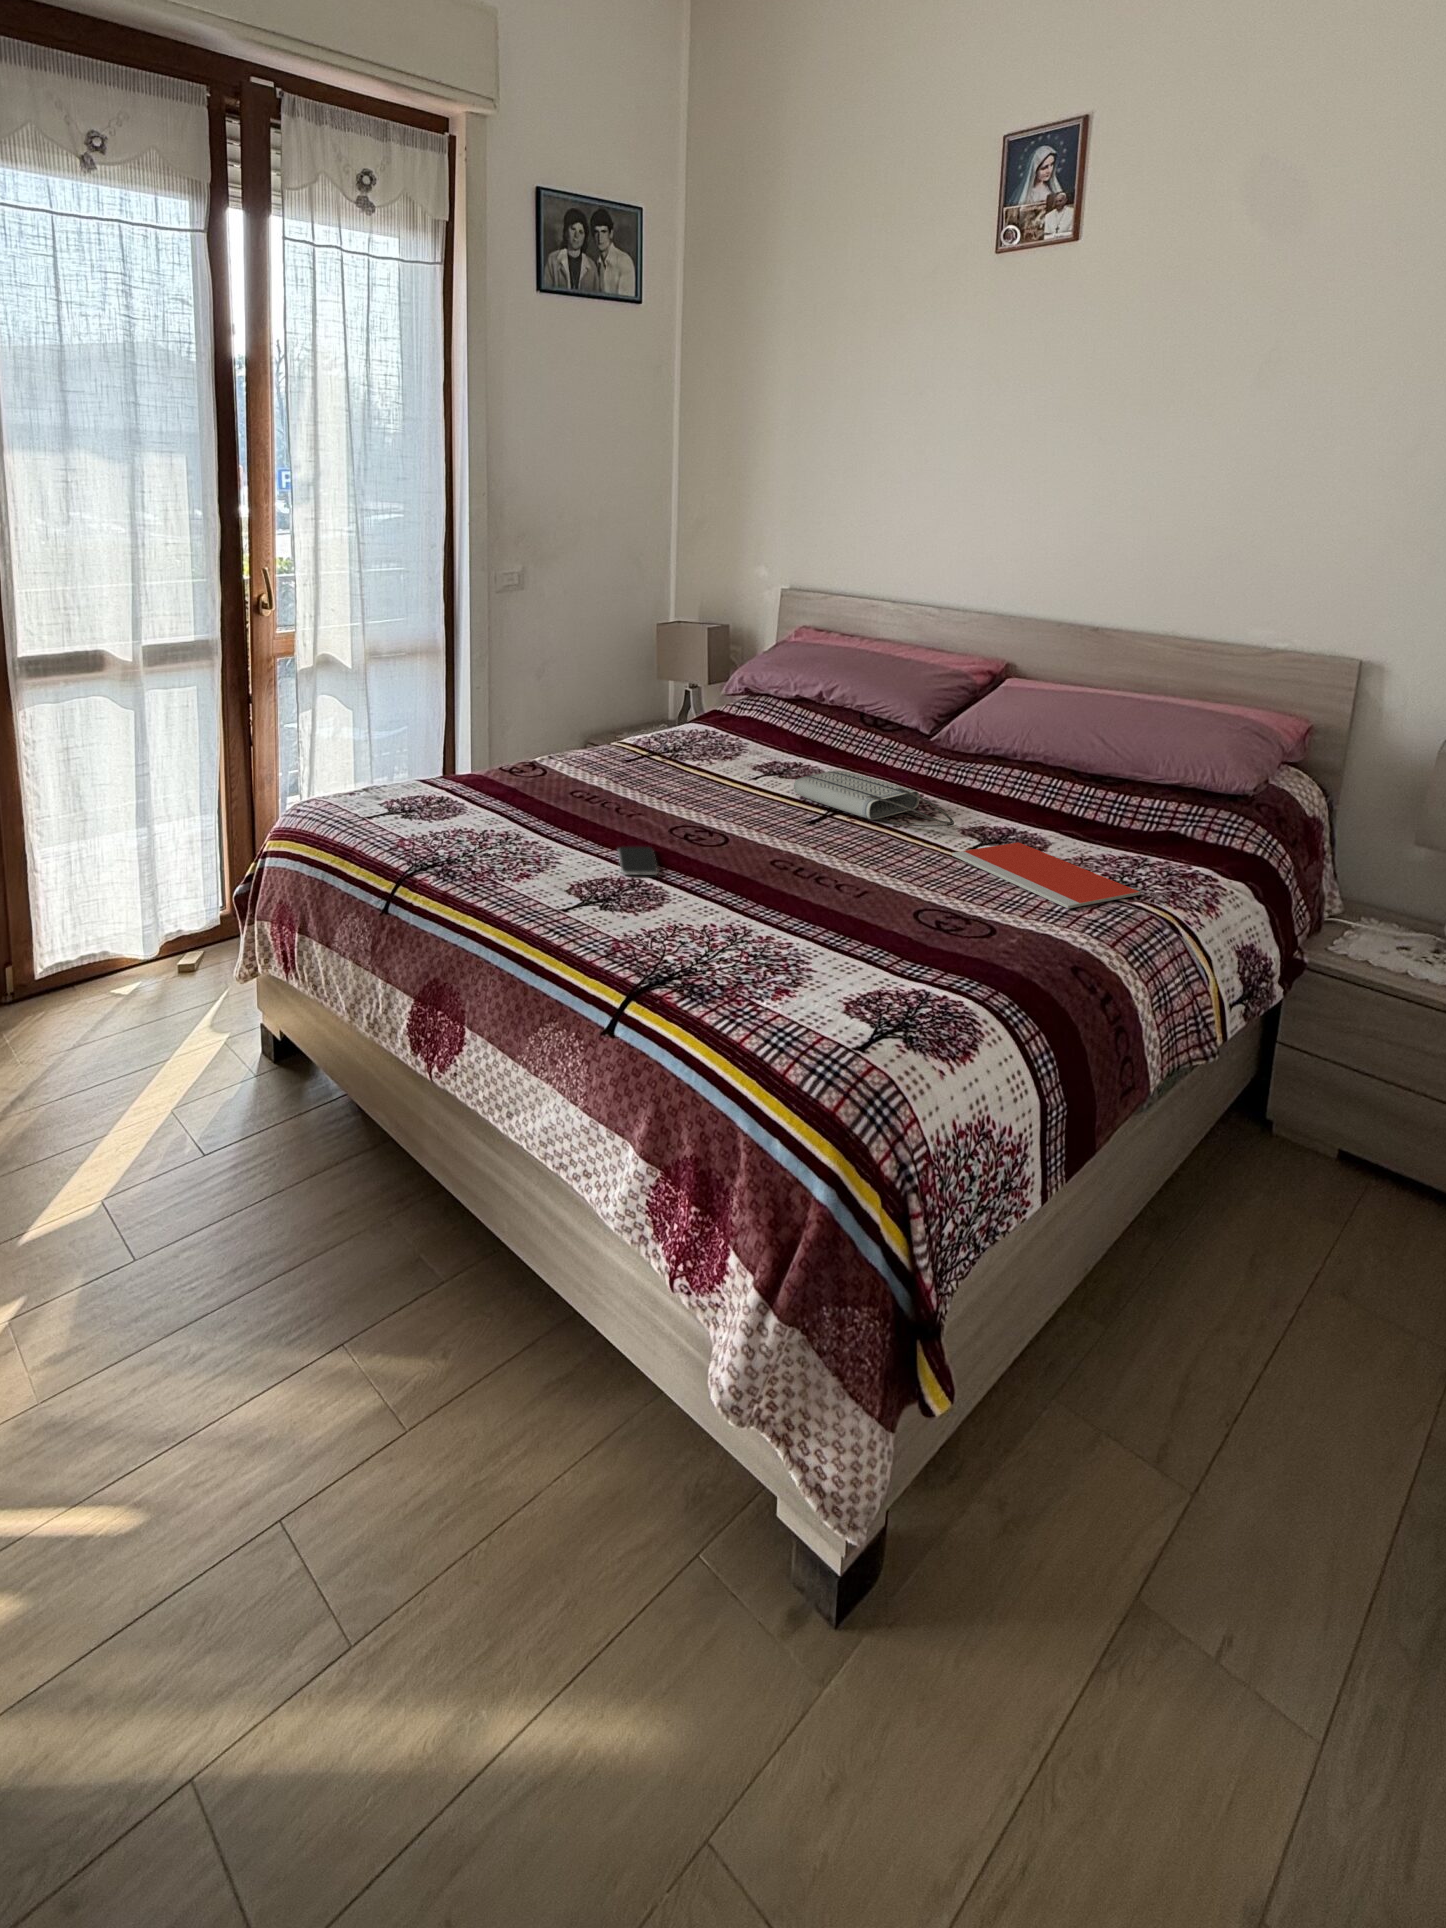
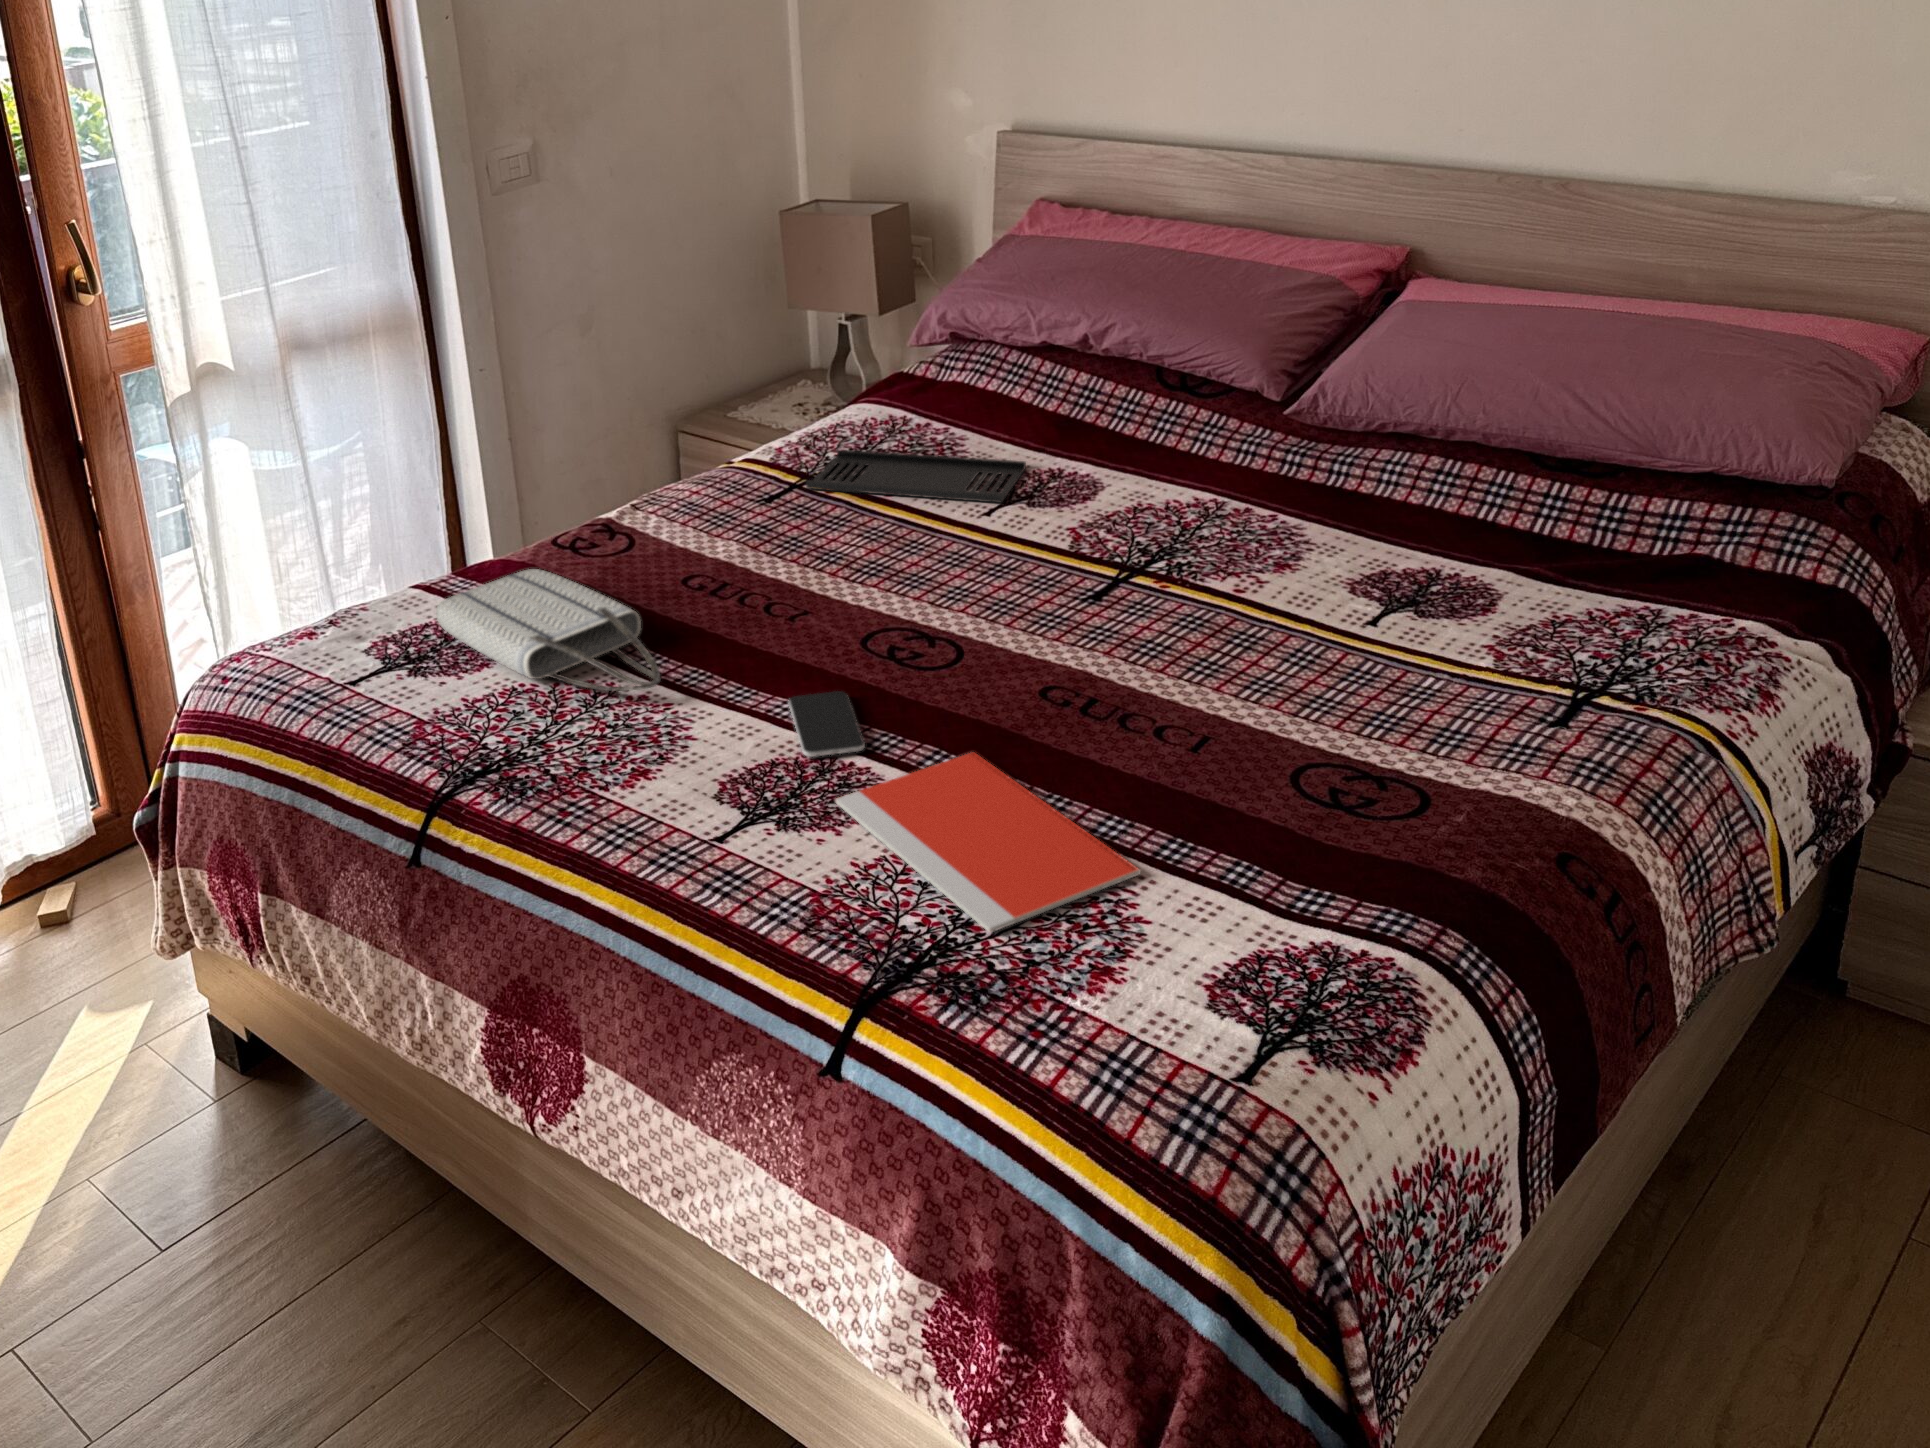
tray: none [649,745,776,776] -> present [806,450,1026,503]
tote bag: present [794,771,954,827] -> present [436,569,661,691]
notebook: present [952,842,1140,909] -> present [836,752,1141,933]

